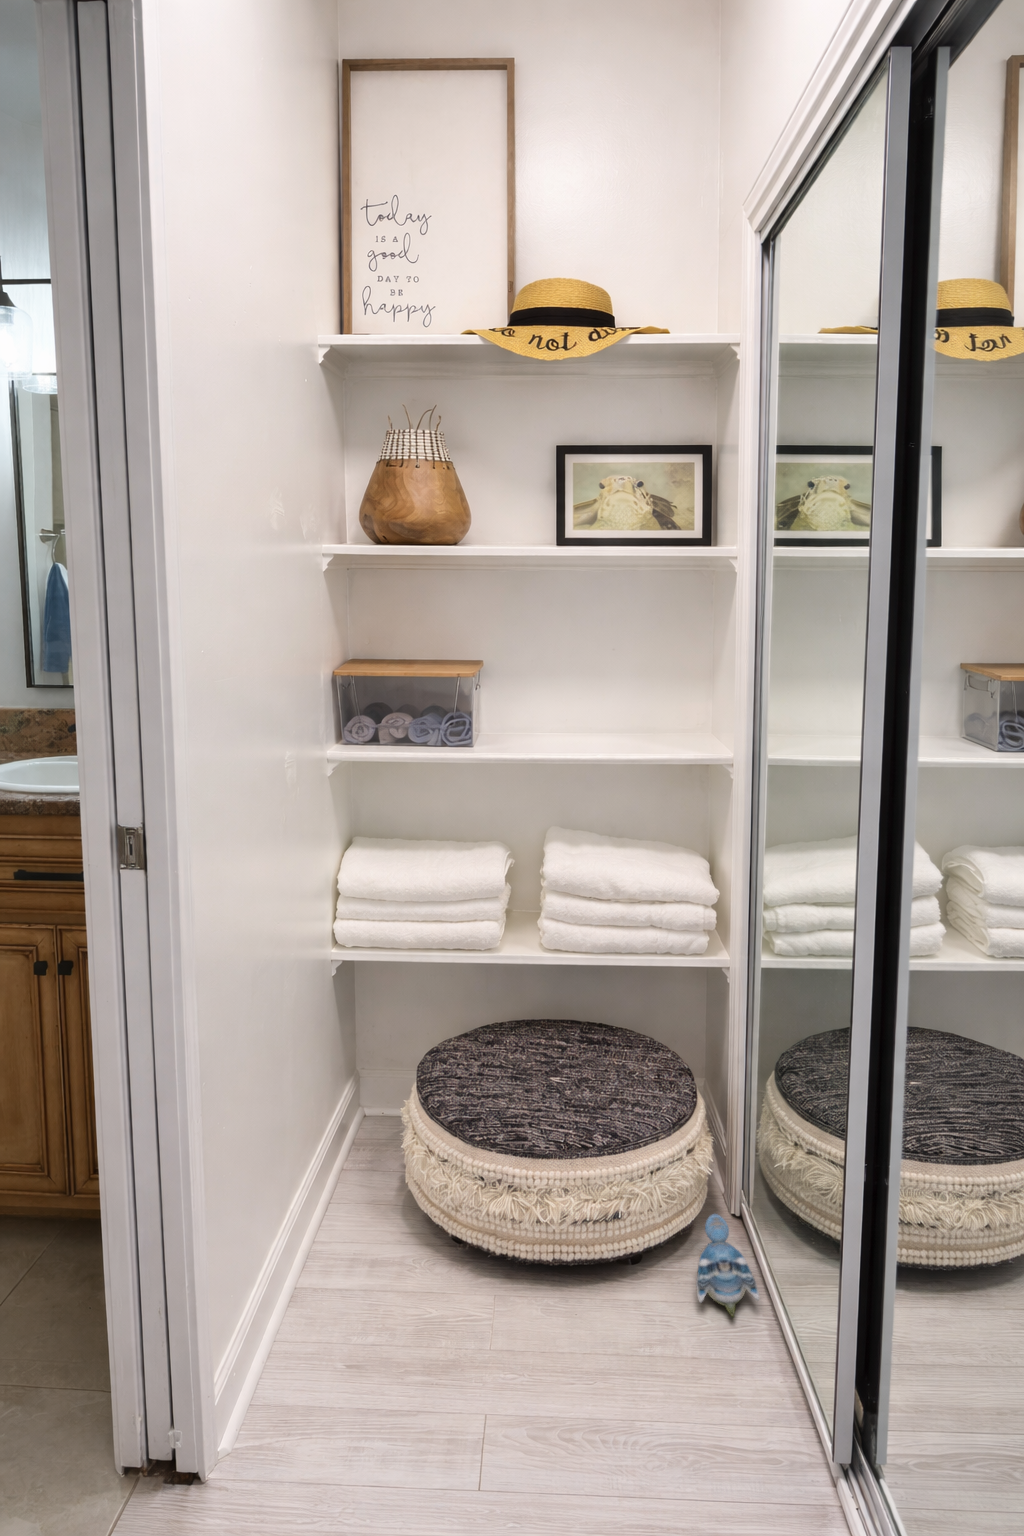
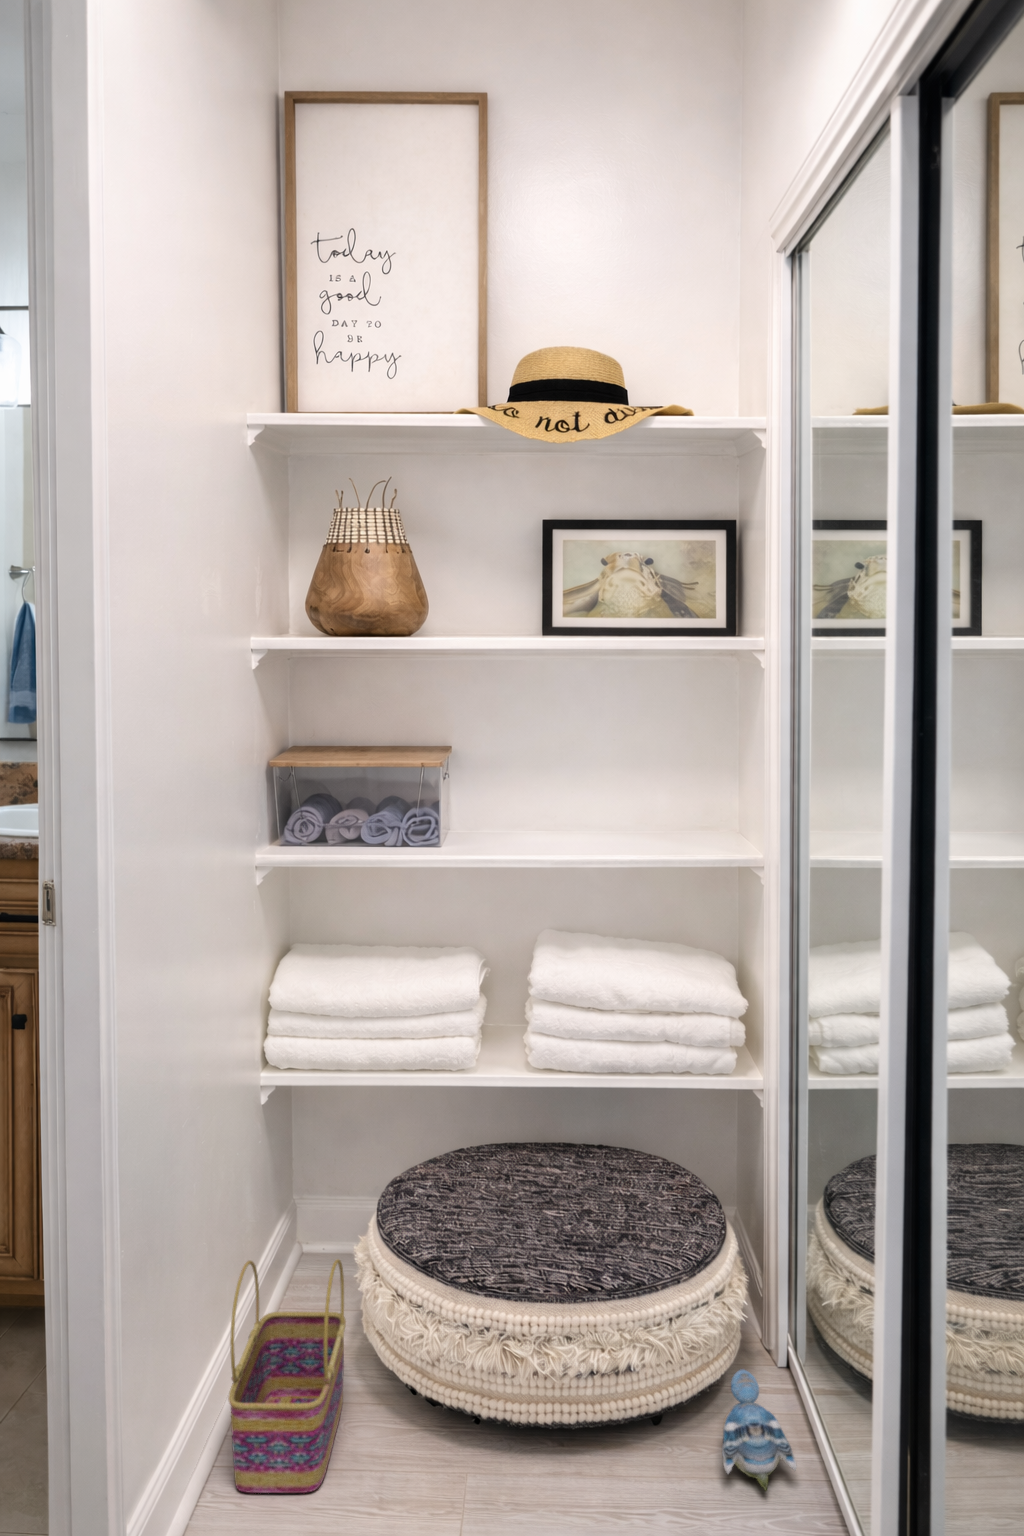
basket: none [286,1123,389,1313] -> present [228,1259,346,1493]

